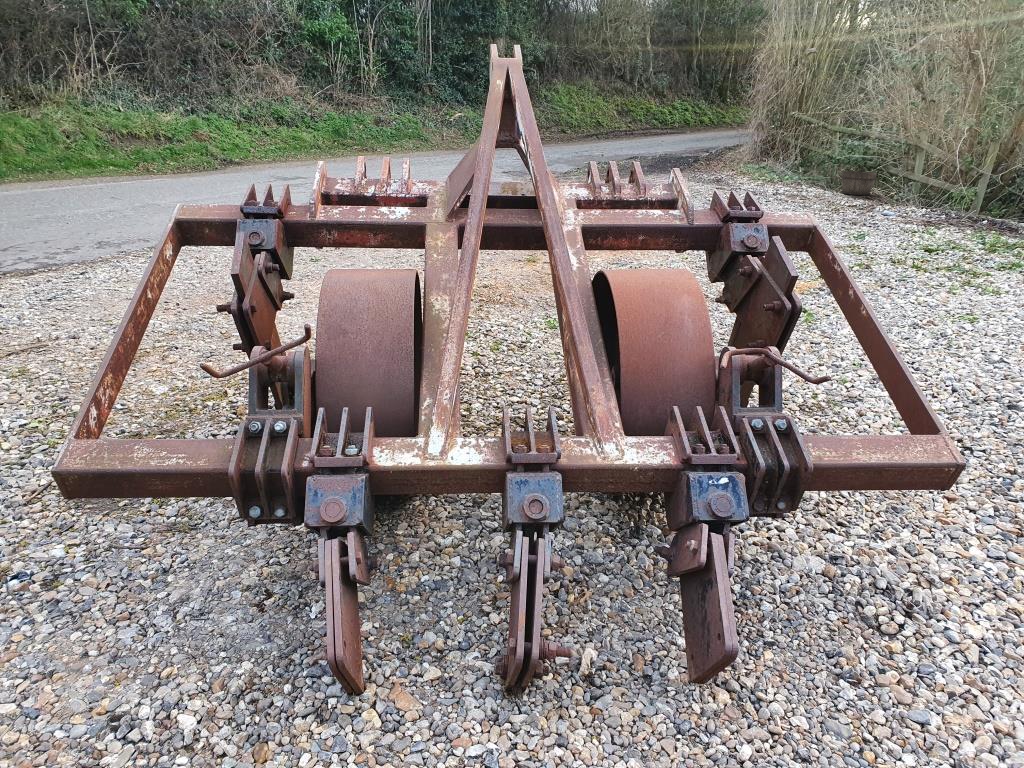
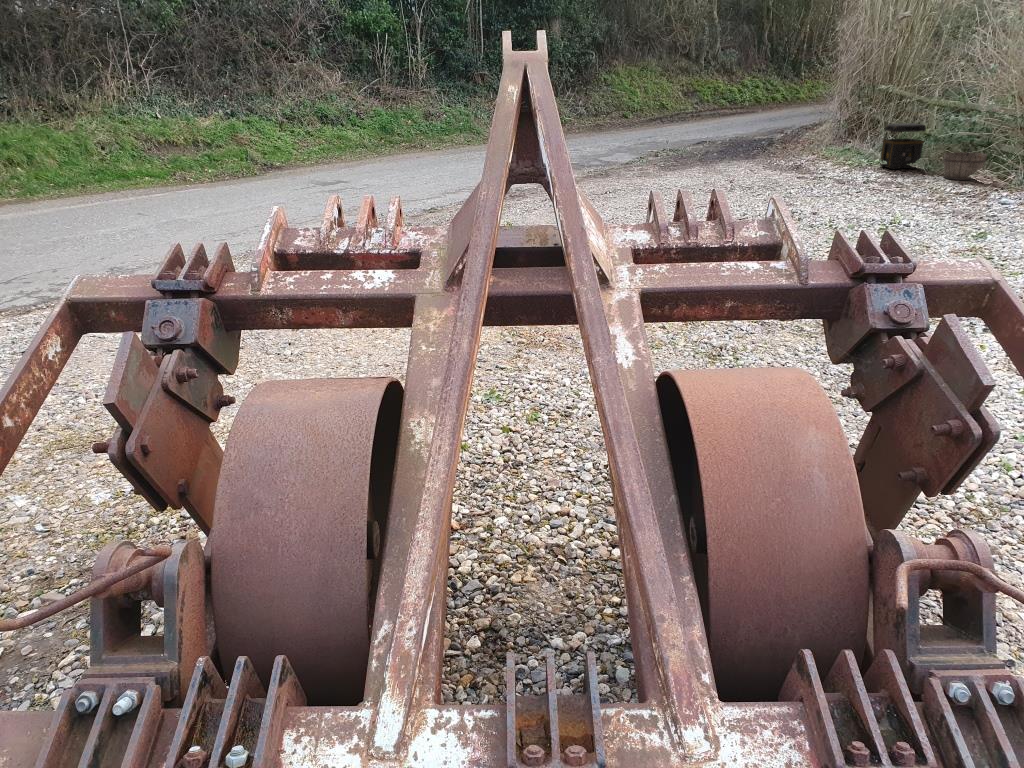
toolbox: none [790,145,828,185] -> present [880,123,926,169]

